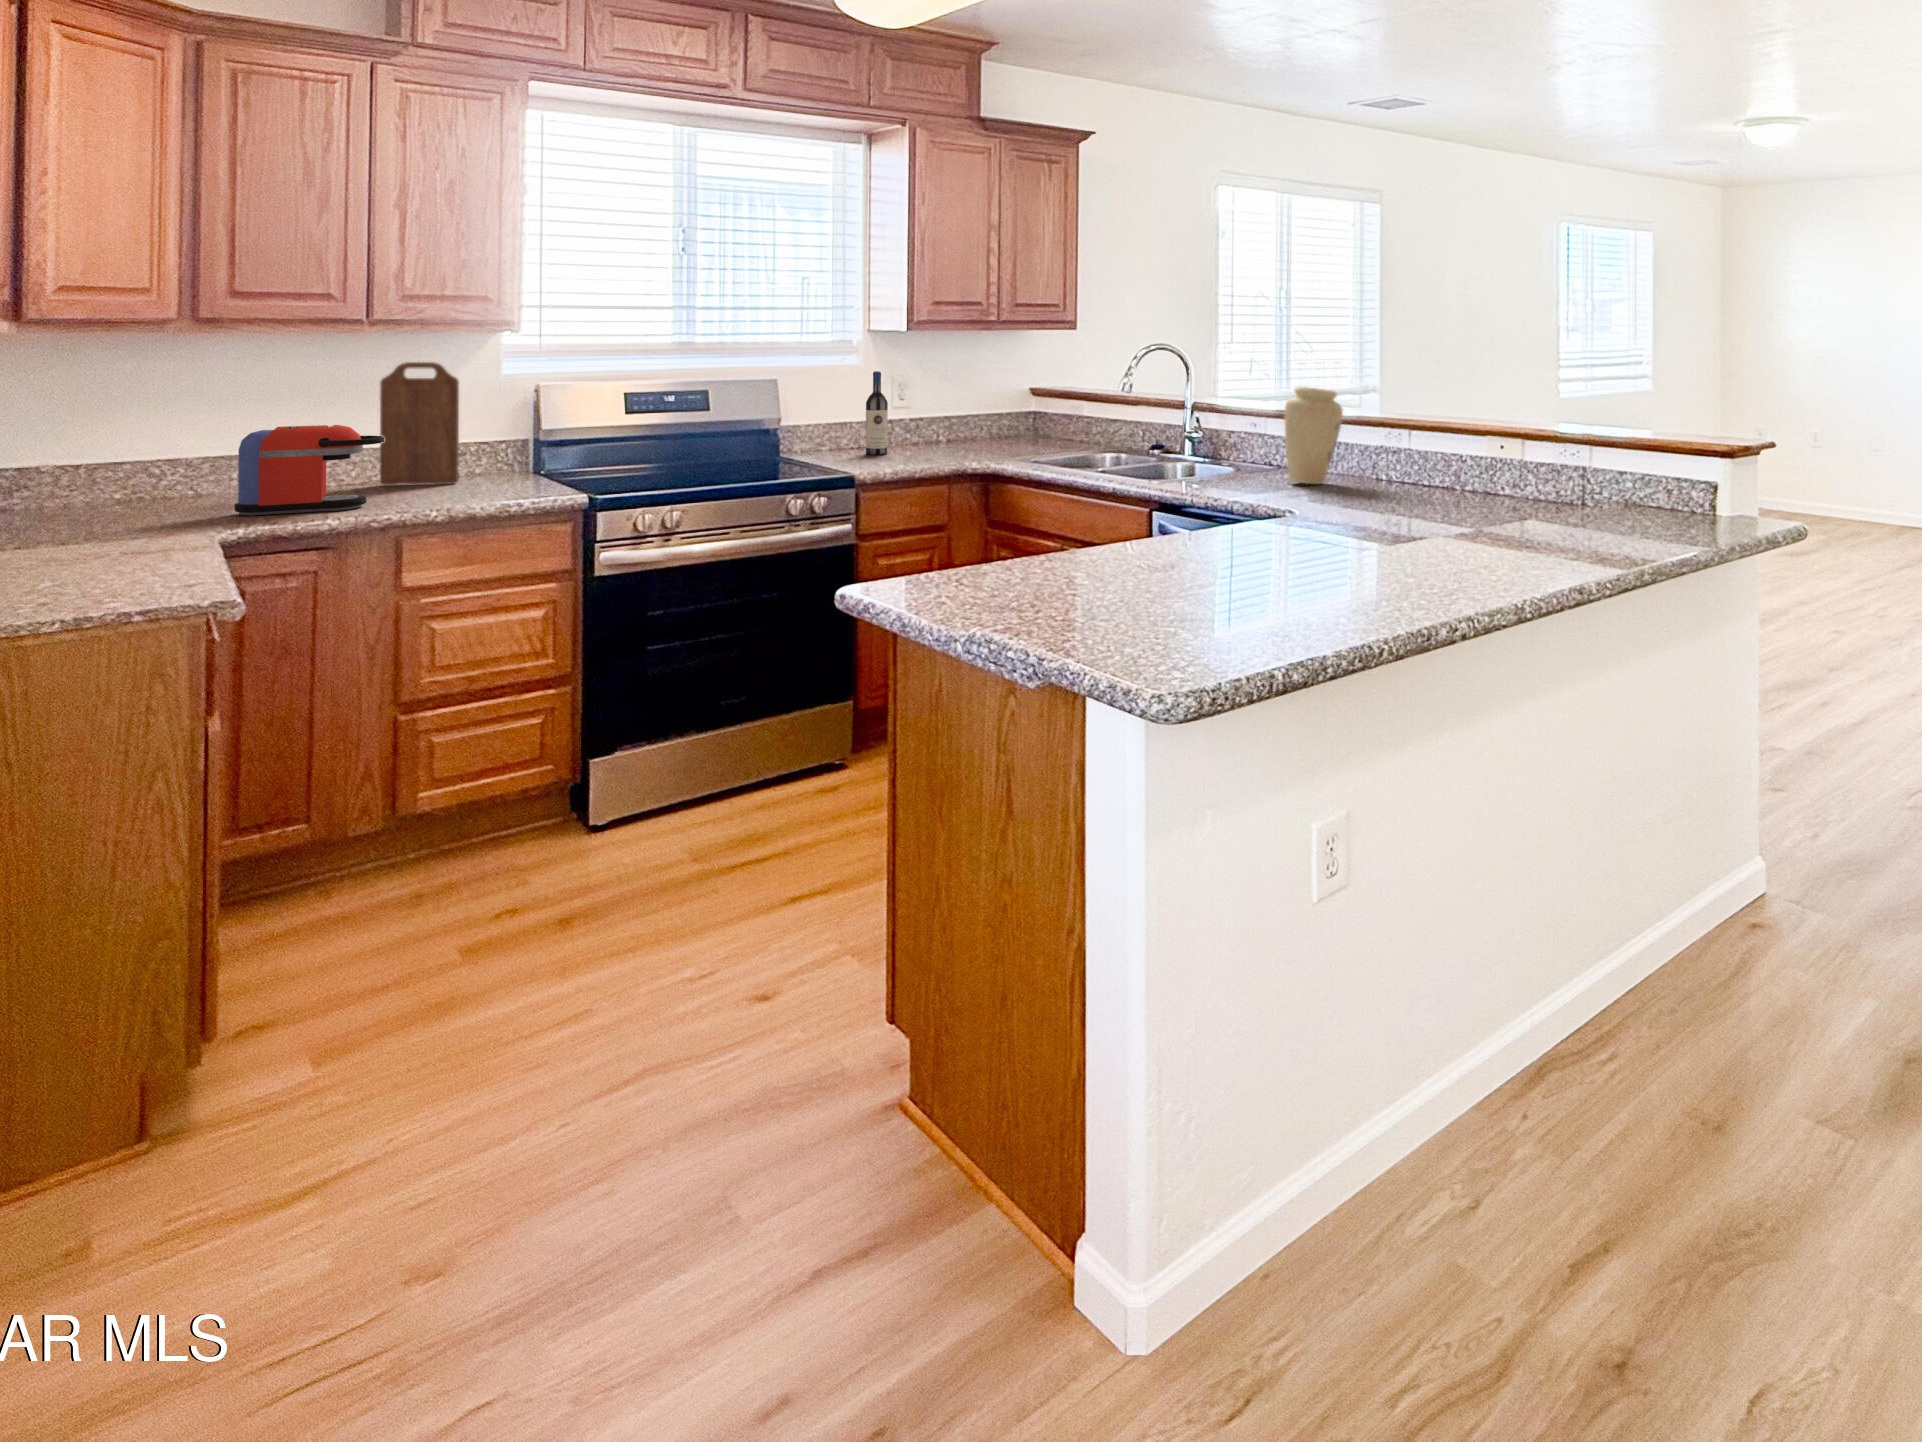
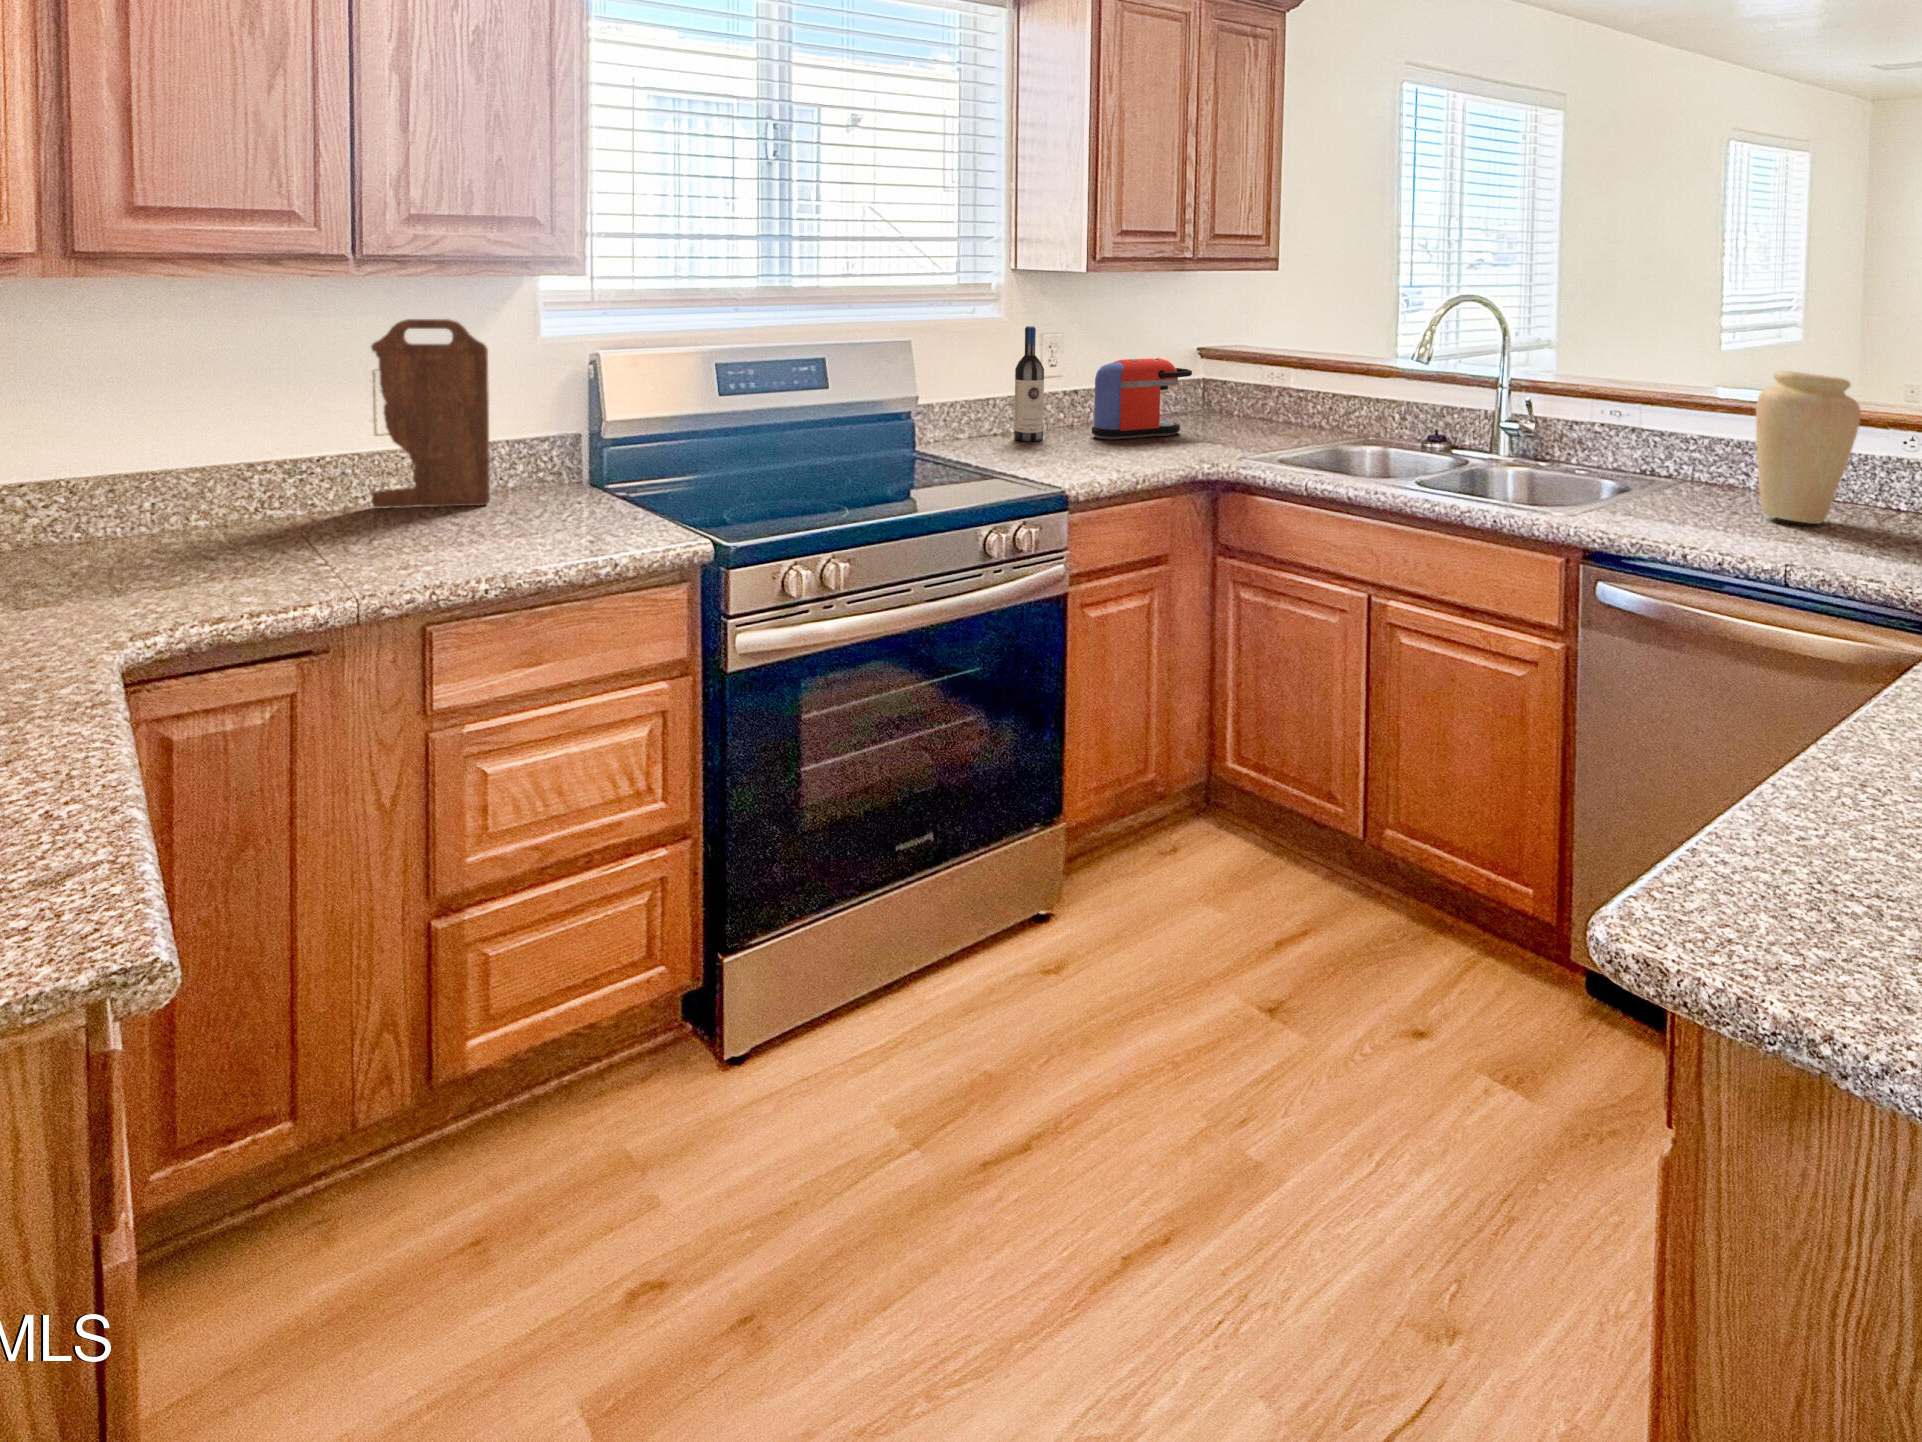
coffee maker: present [235,425,384,515] -> present [1092,358,1192,439]

